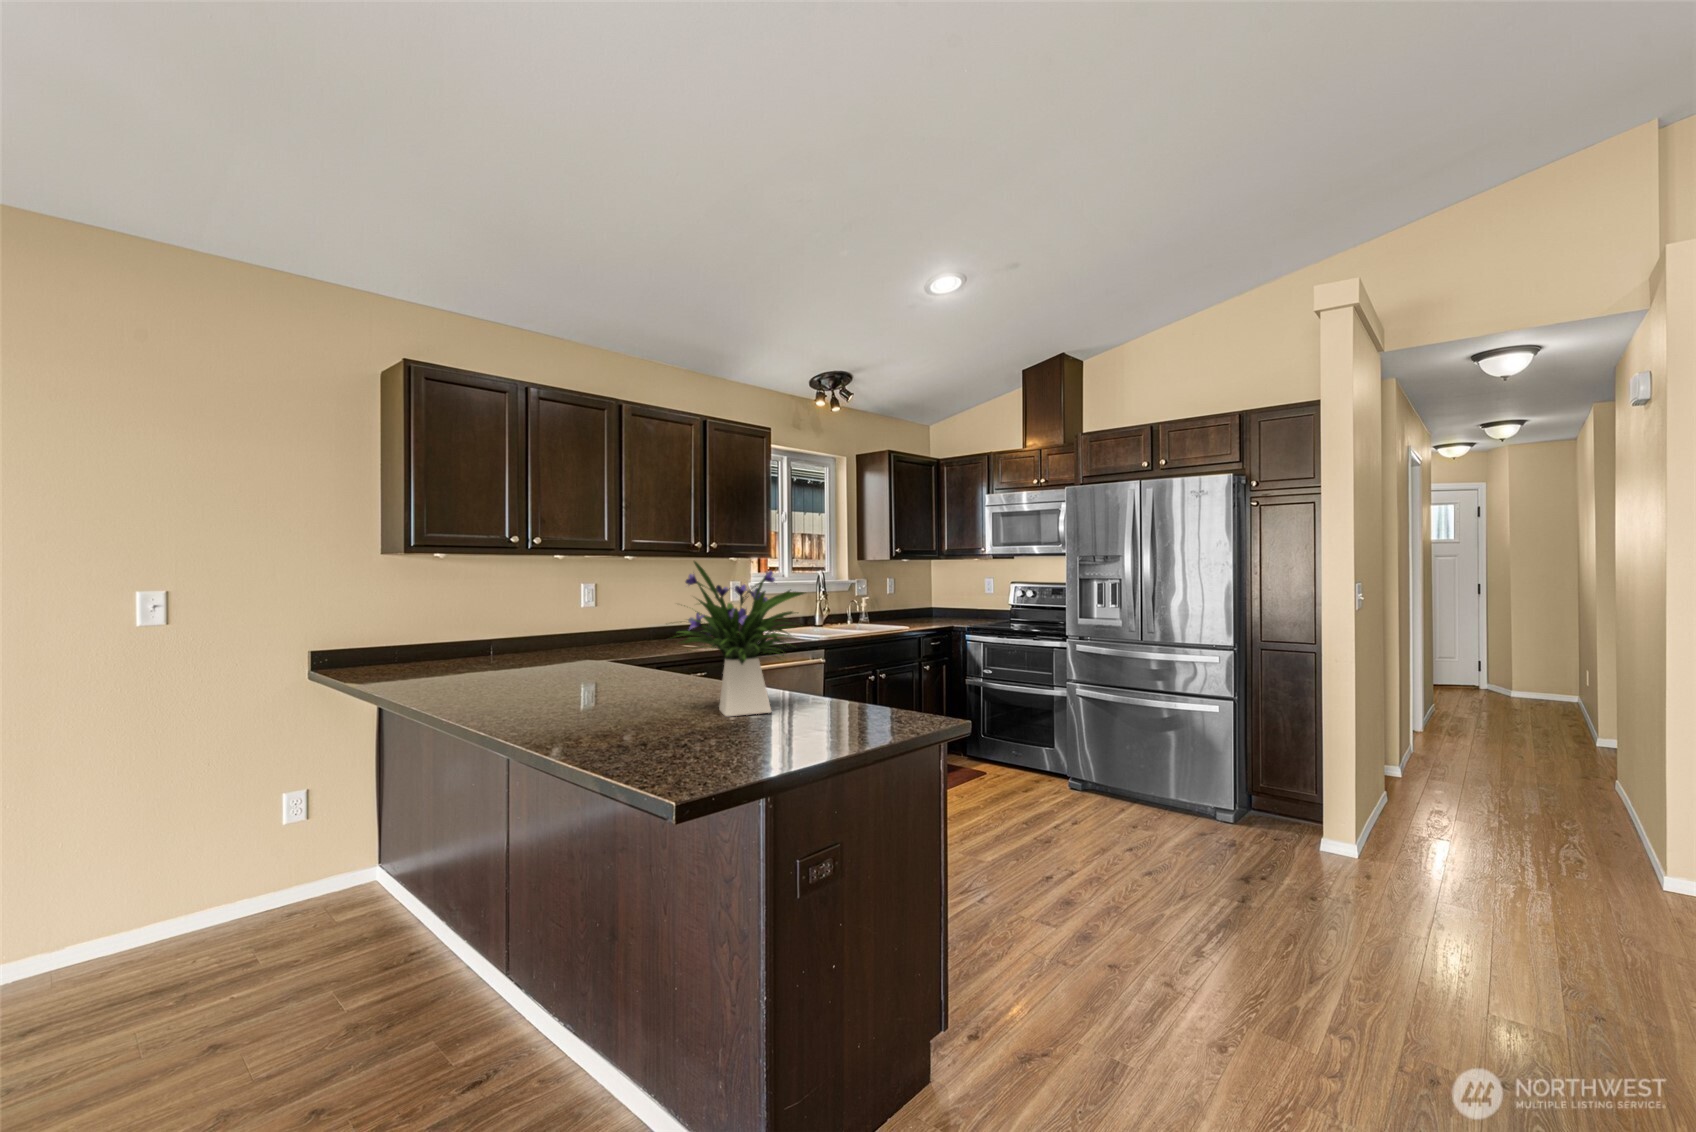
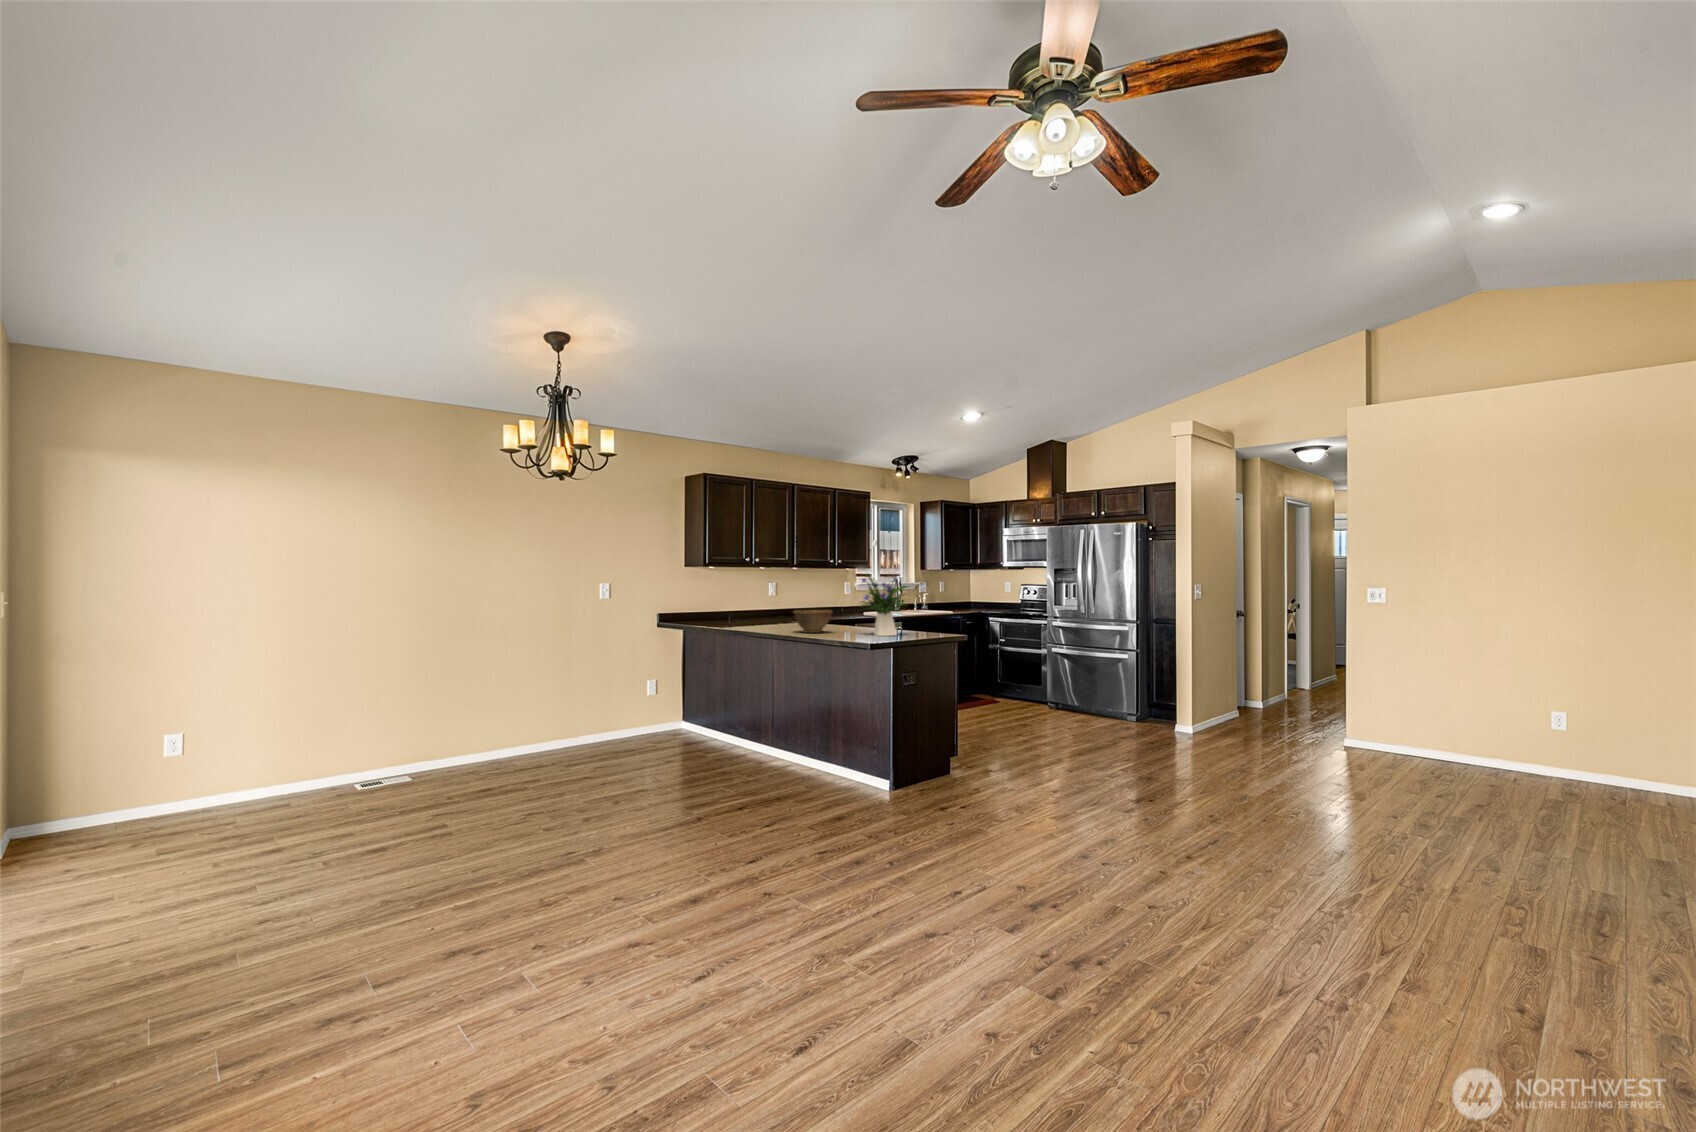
bowl: none [527,648,627,706] -> present [794,610,832,633]

